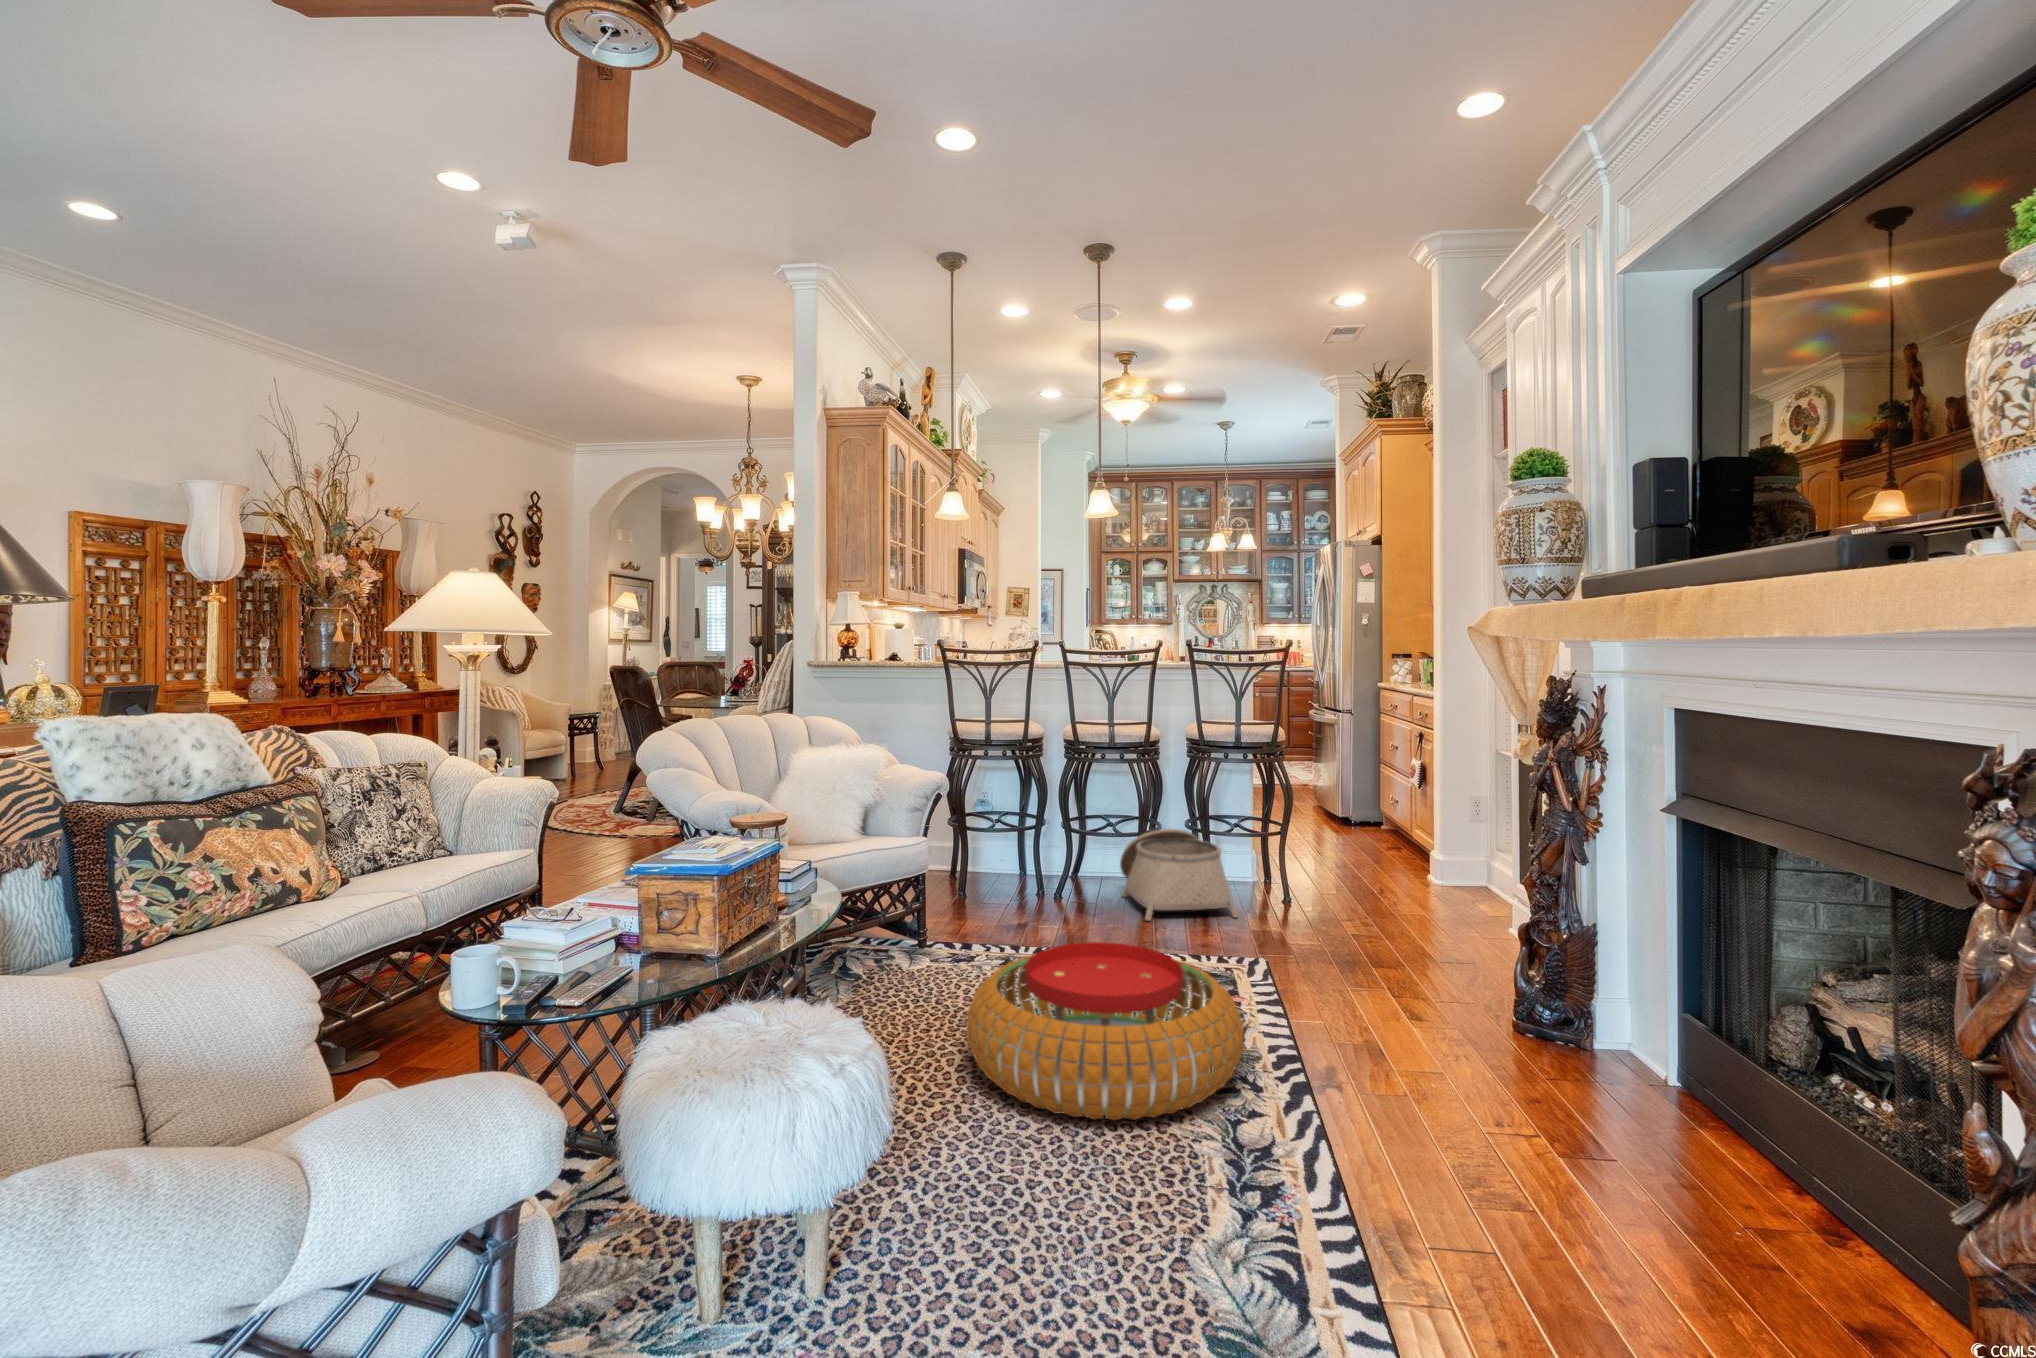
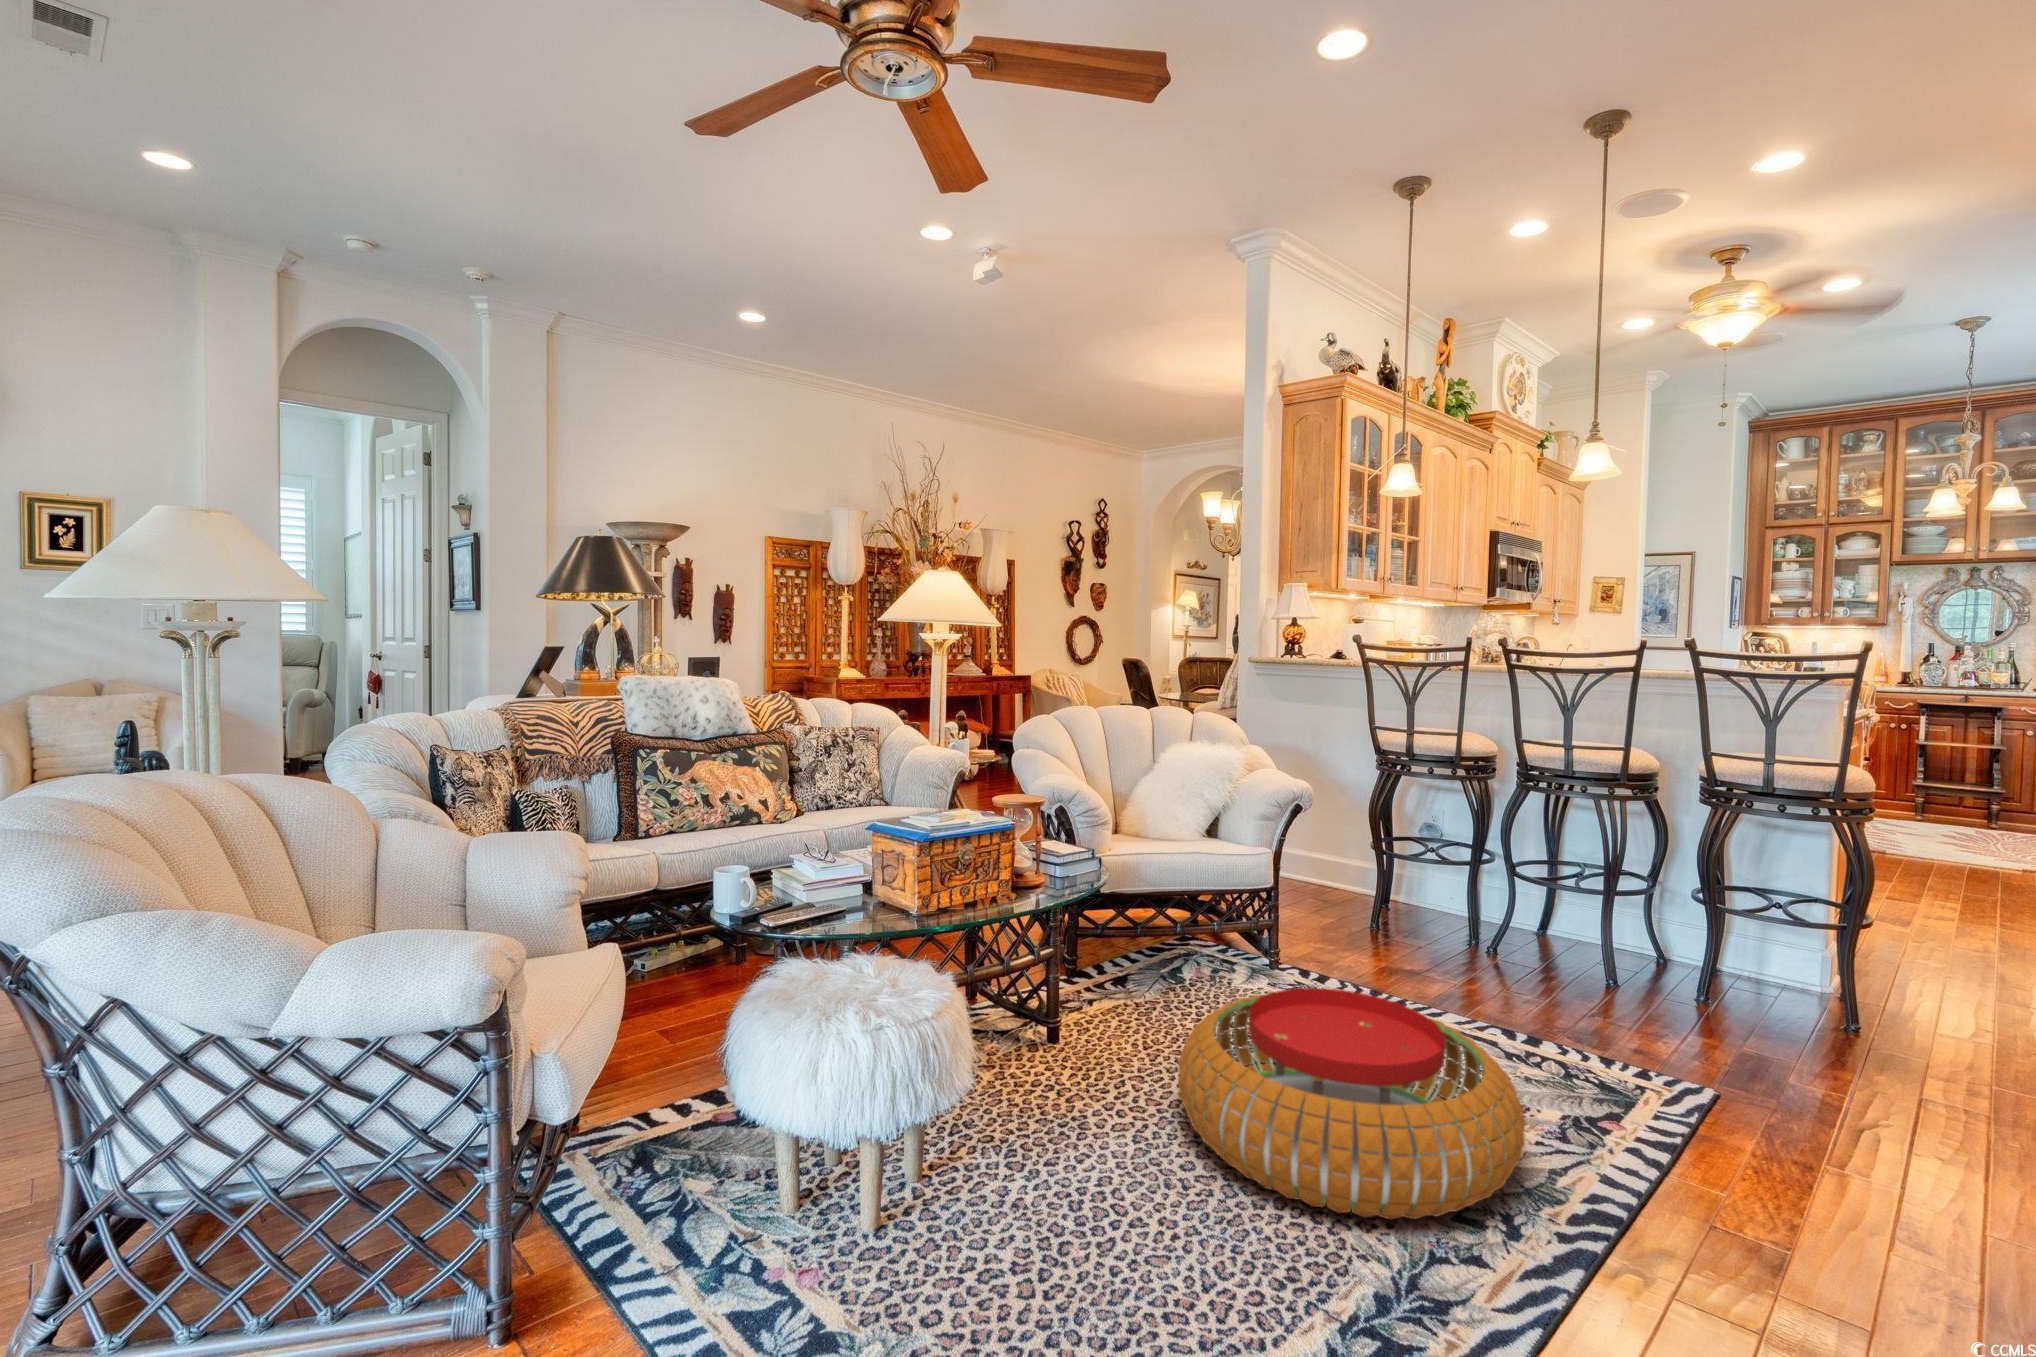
basket: present [1120,829,1238,921] -> none [1573,887,1731,1023]

